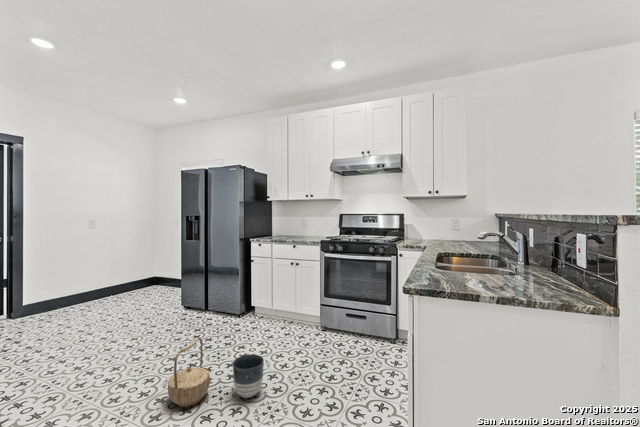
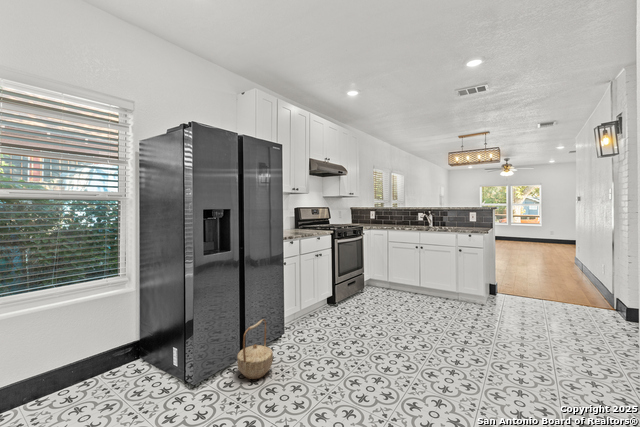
planter: present [233,354,264,398] -> none [293,338,322,378]

